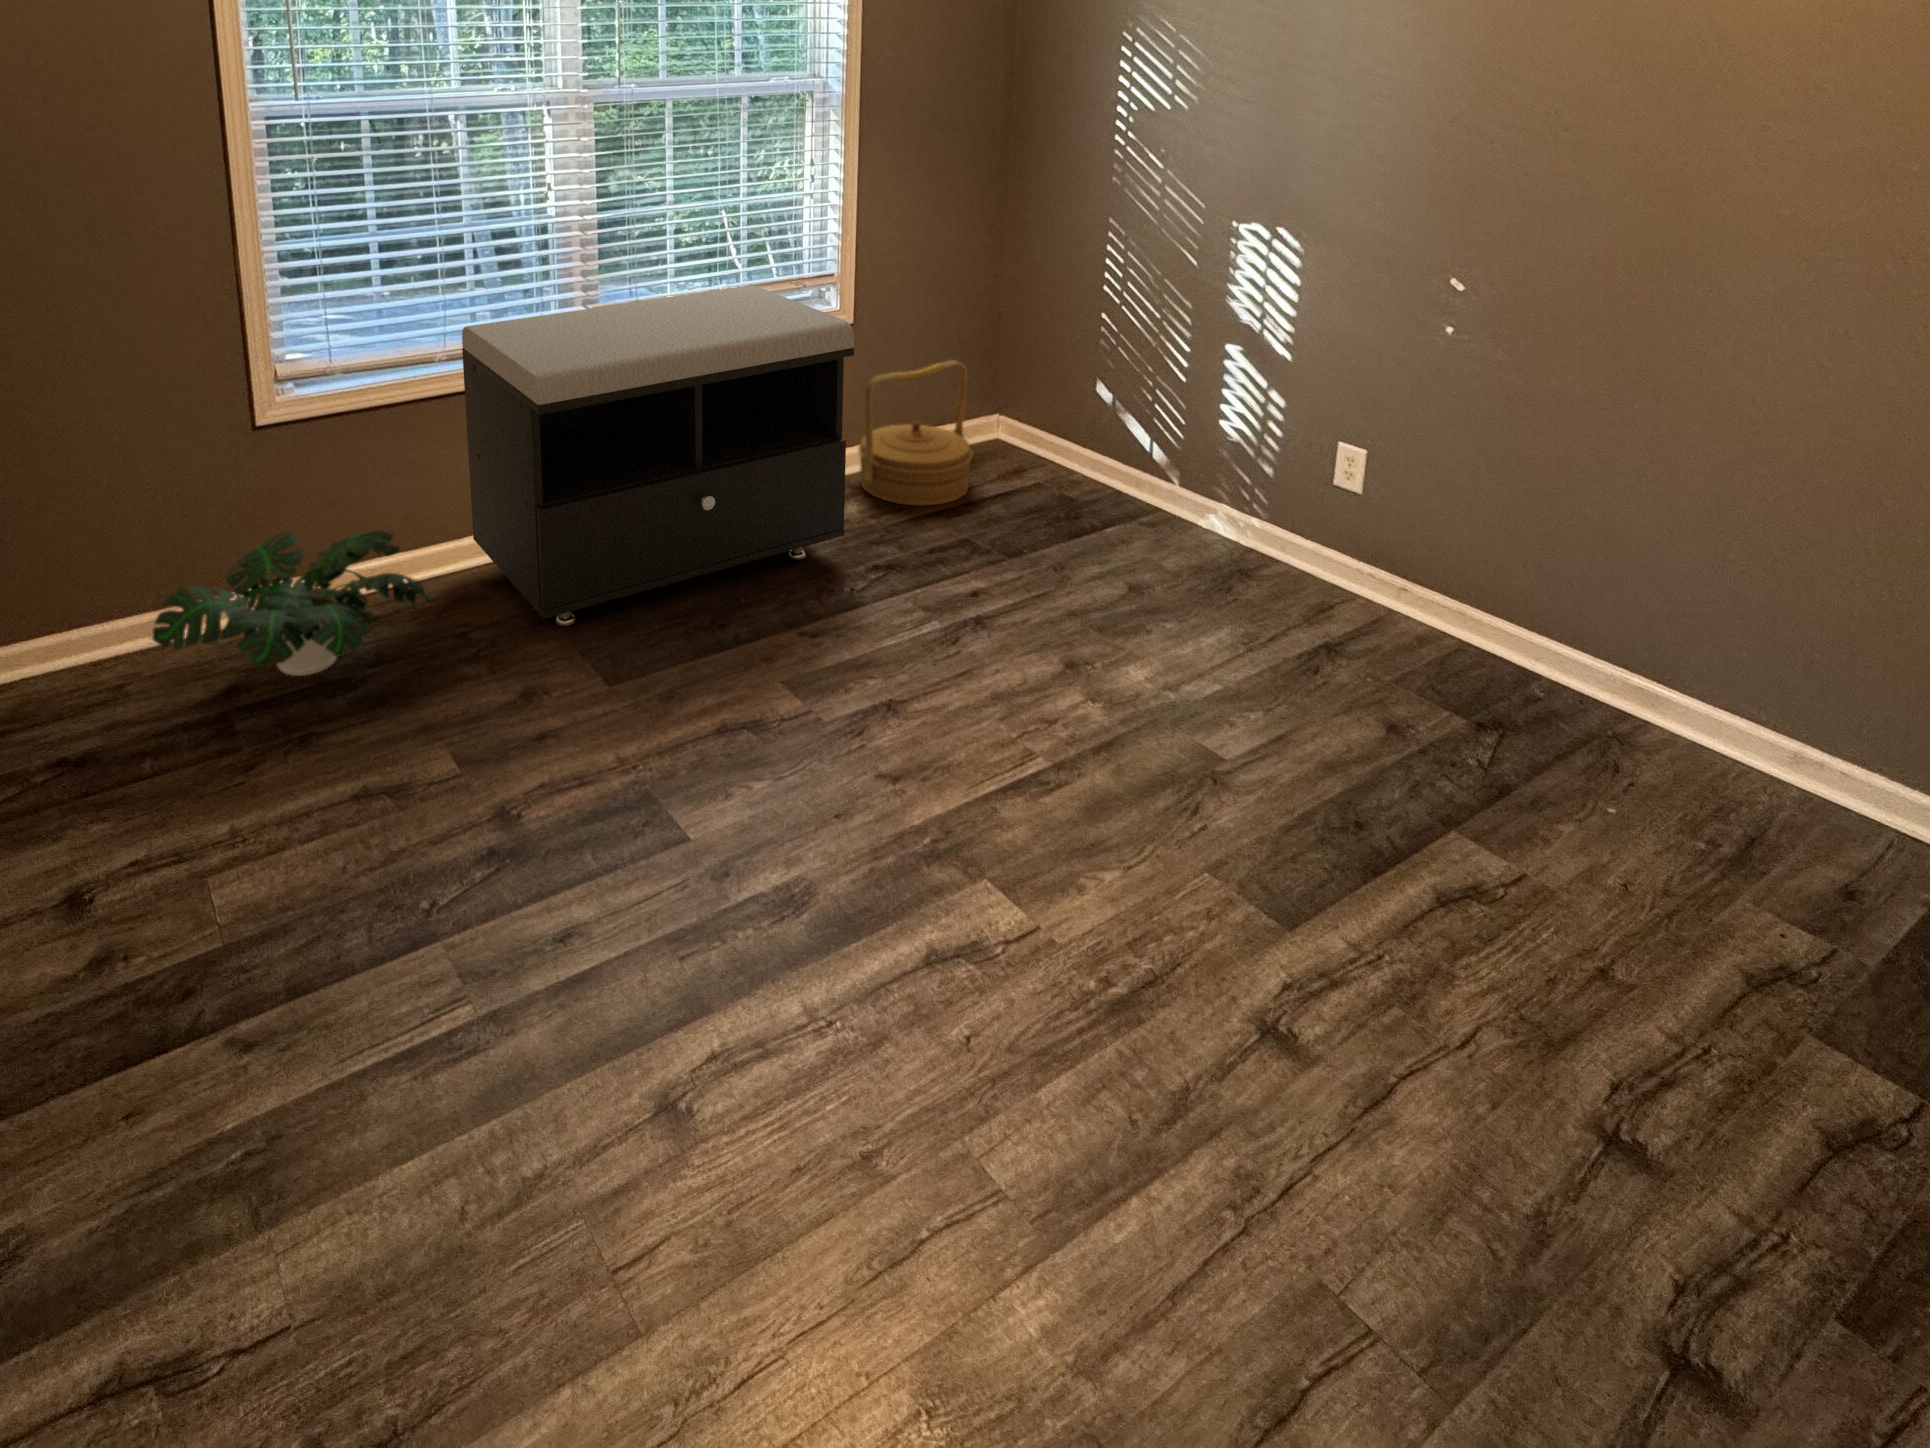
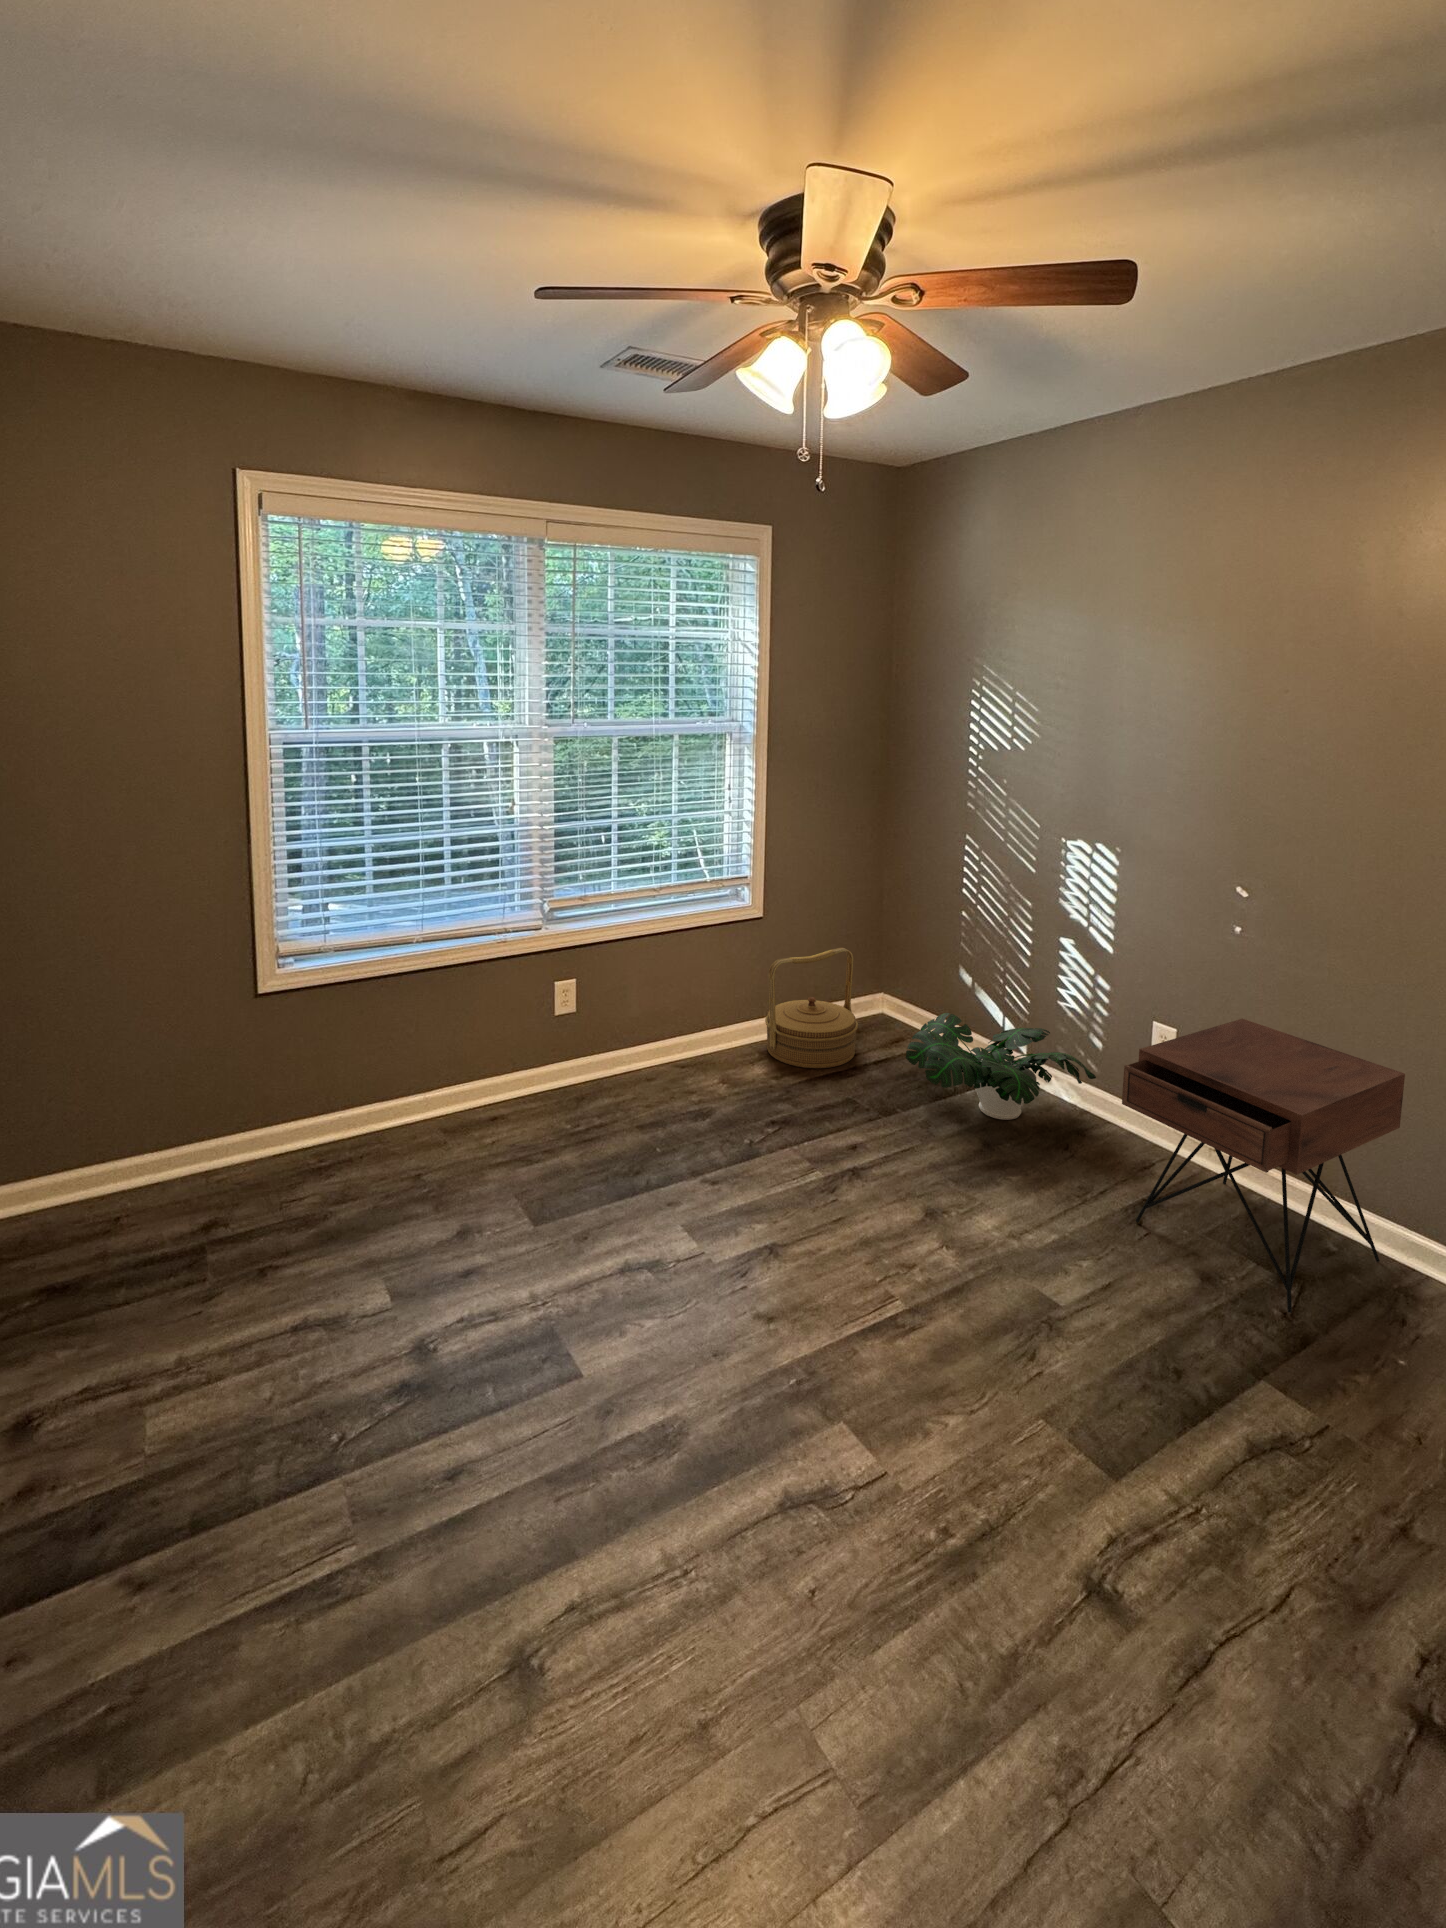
storage bench: present [462,286,854,626] -> none [438,885,753,1169]
nightstand: none [1304,438,1639,763] -> present [1122,1019,1405,1313]
potted plant: present [152,530,432,676] -> present [906,1013,1096,1120]

